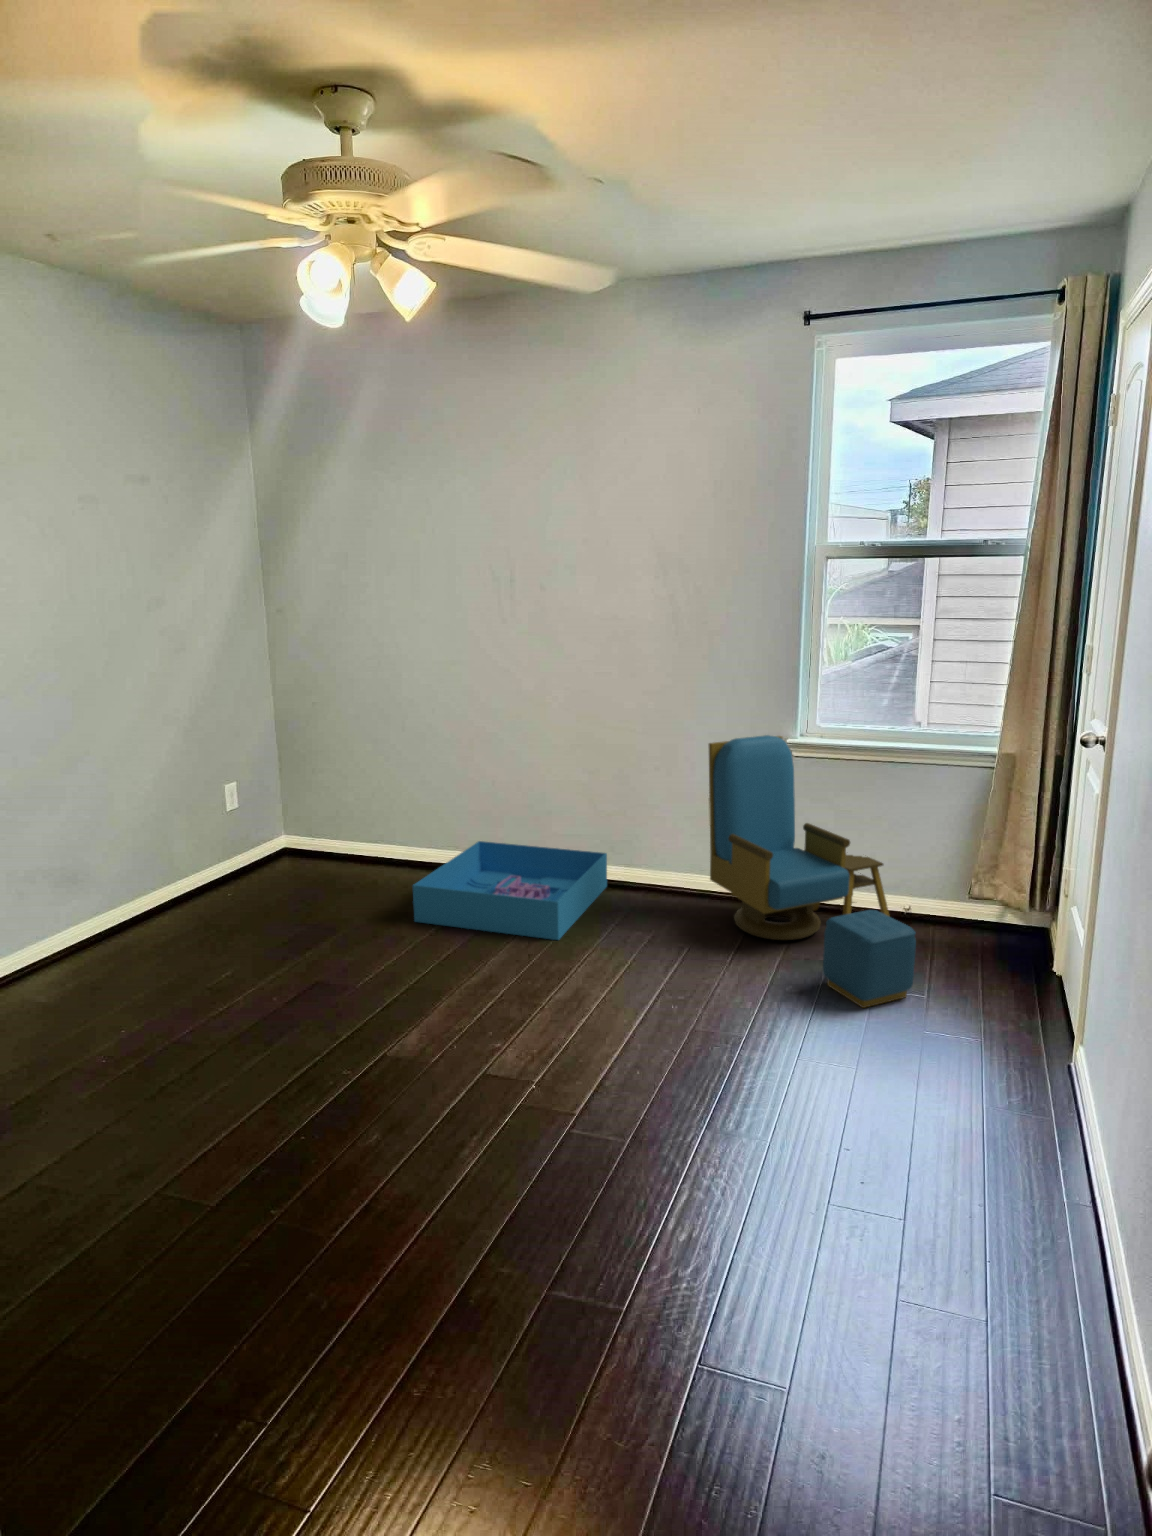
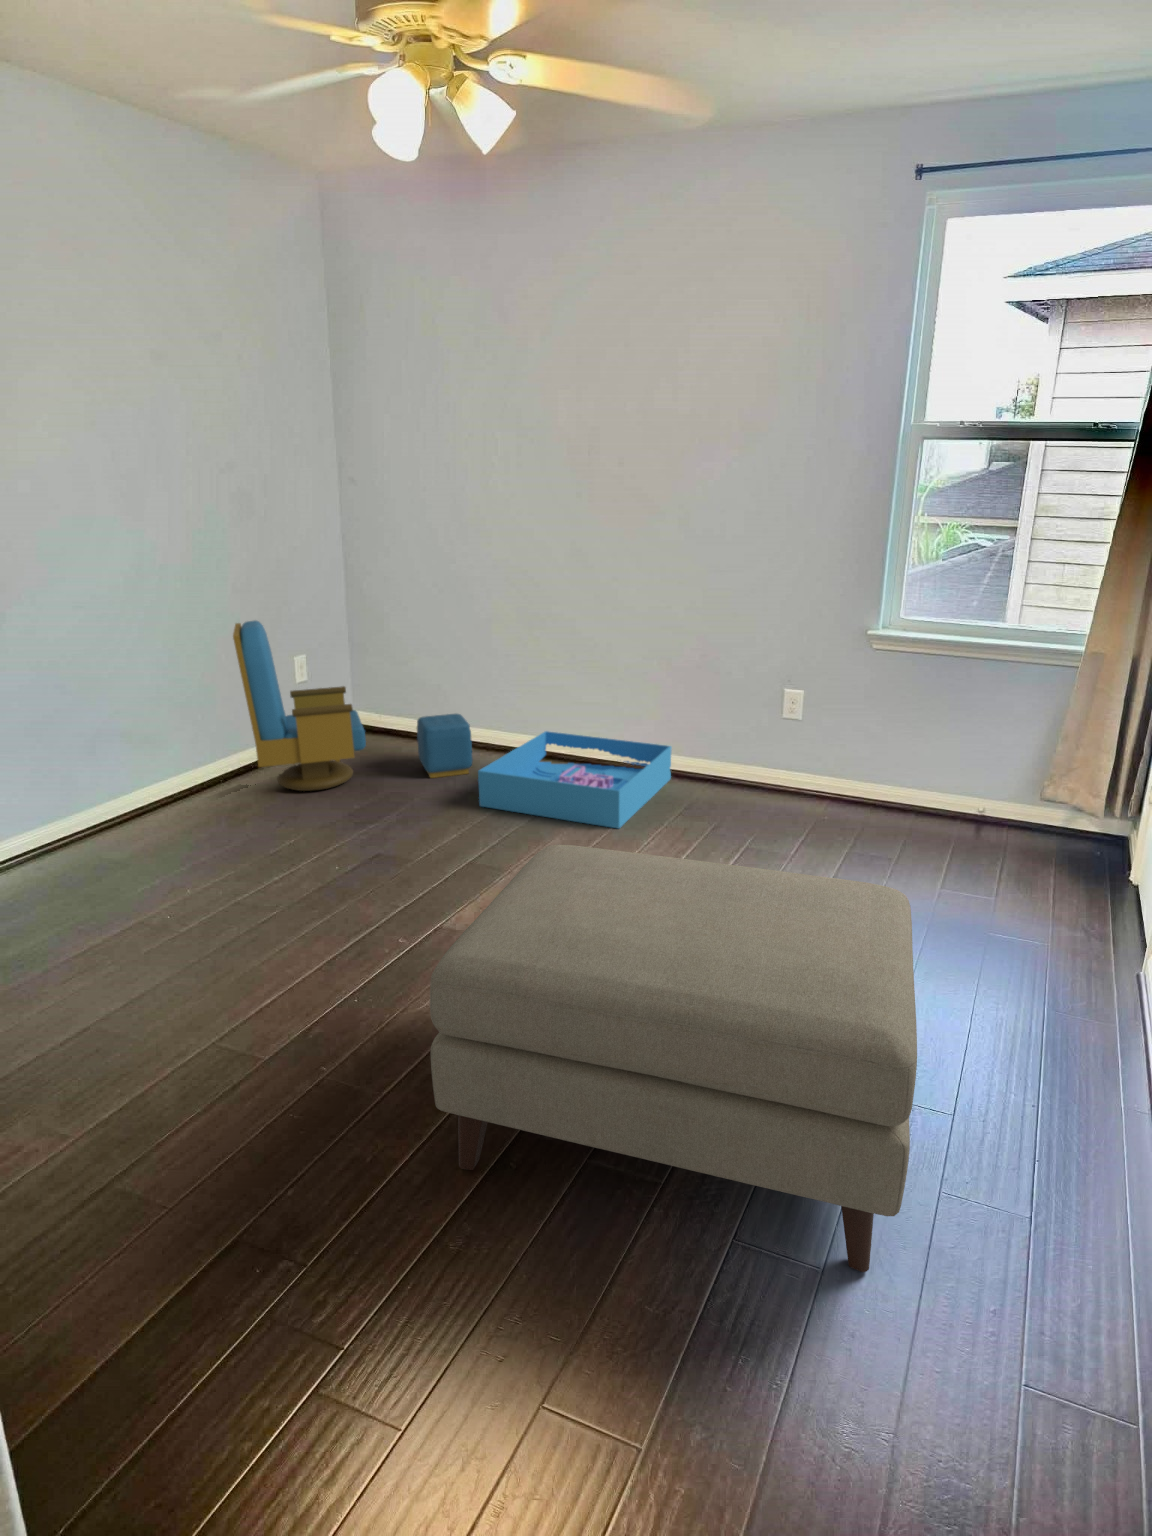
armchair: present [709,735,916,1008] -> present [233,621,473,791]
ottoman: none [388,965,864,1386] -> present [430,845,917,1272]

